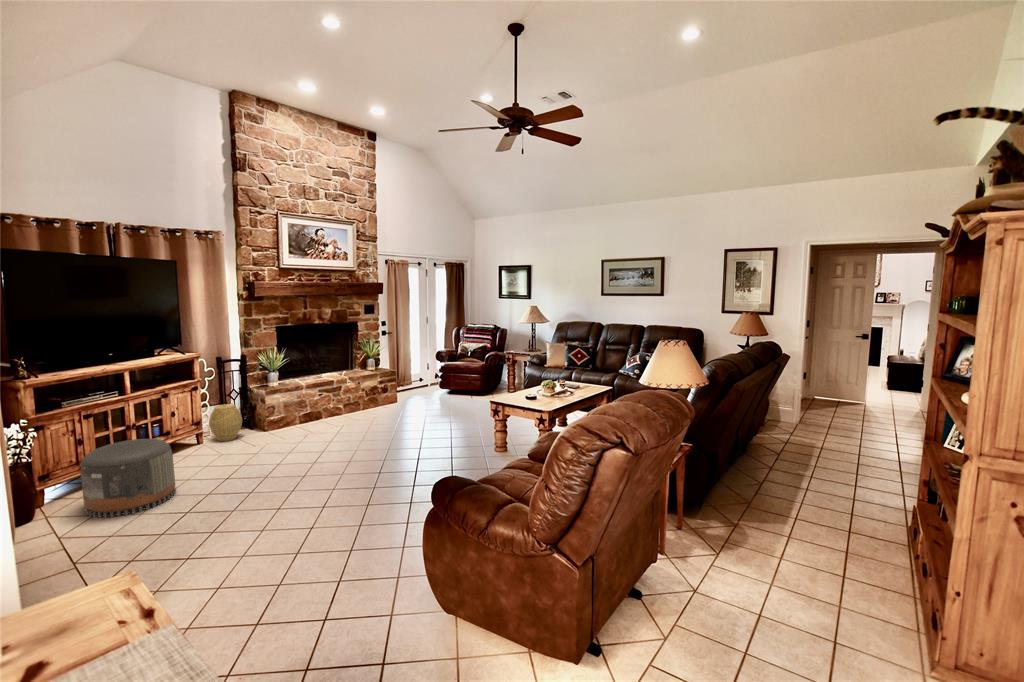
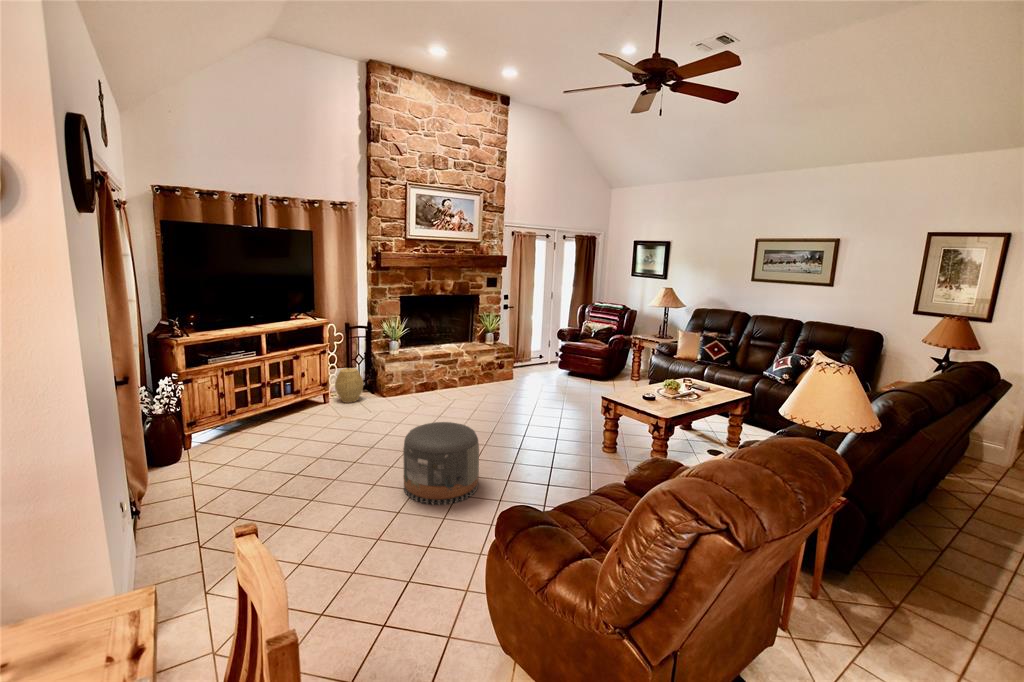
pouf: present [80,439,176,518] -> present [403,422,479,505]

